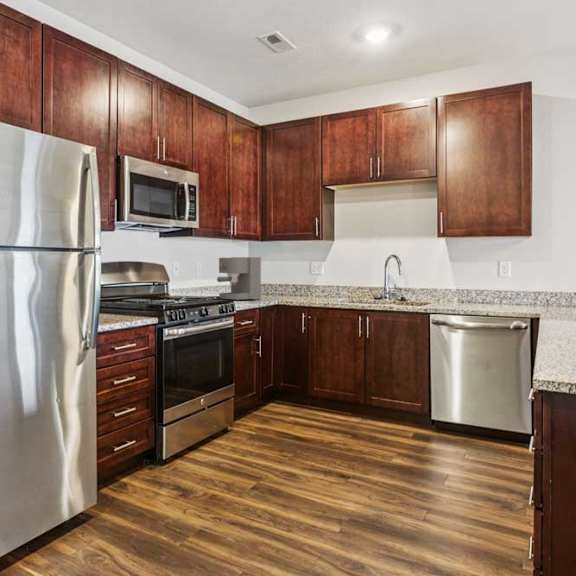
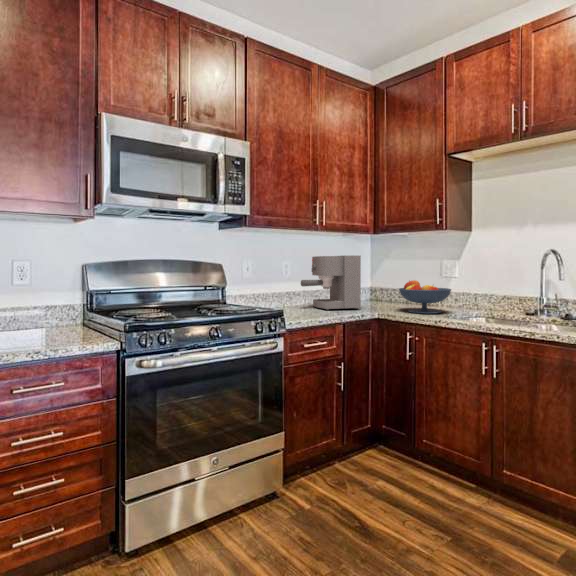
fruit bowl: none [288,276,326,301] -> present [399,280,451,314]

